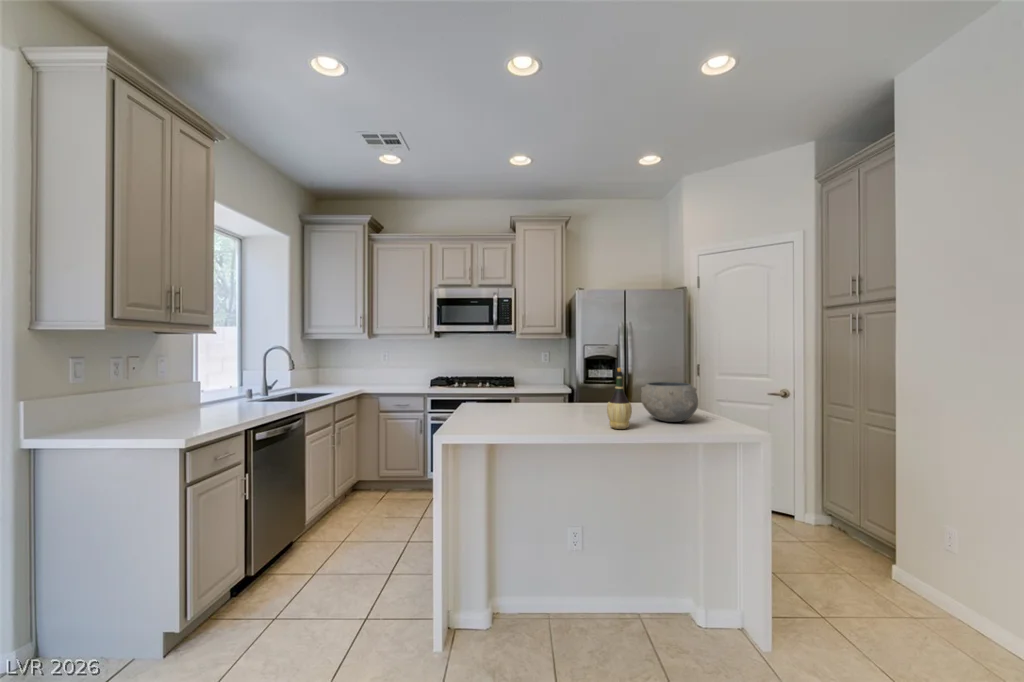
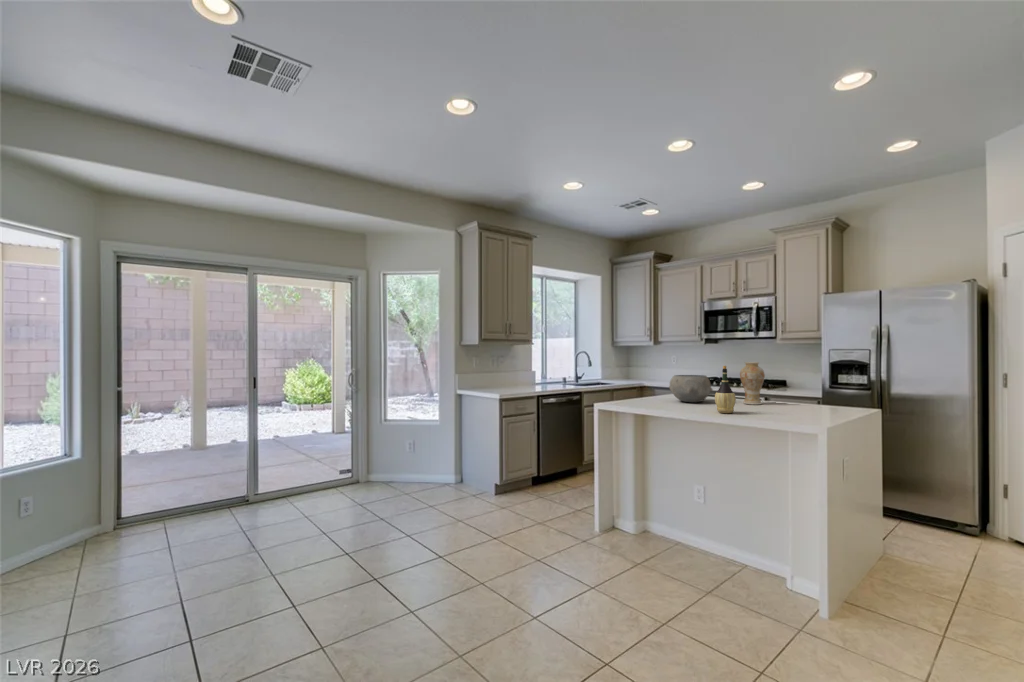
vase: none [577,361,603,411] -> present [740,362,765,405]
ceramic bowl: present [641,382,698,422] -> present [669,375,712,402]

